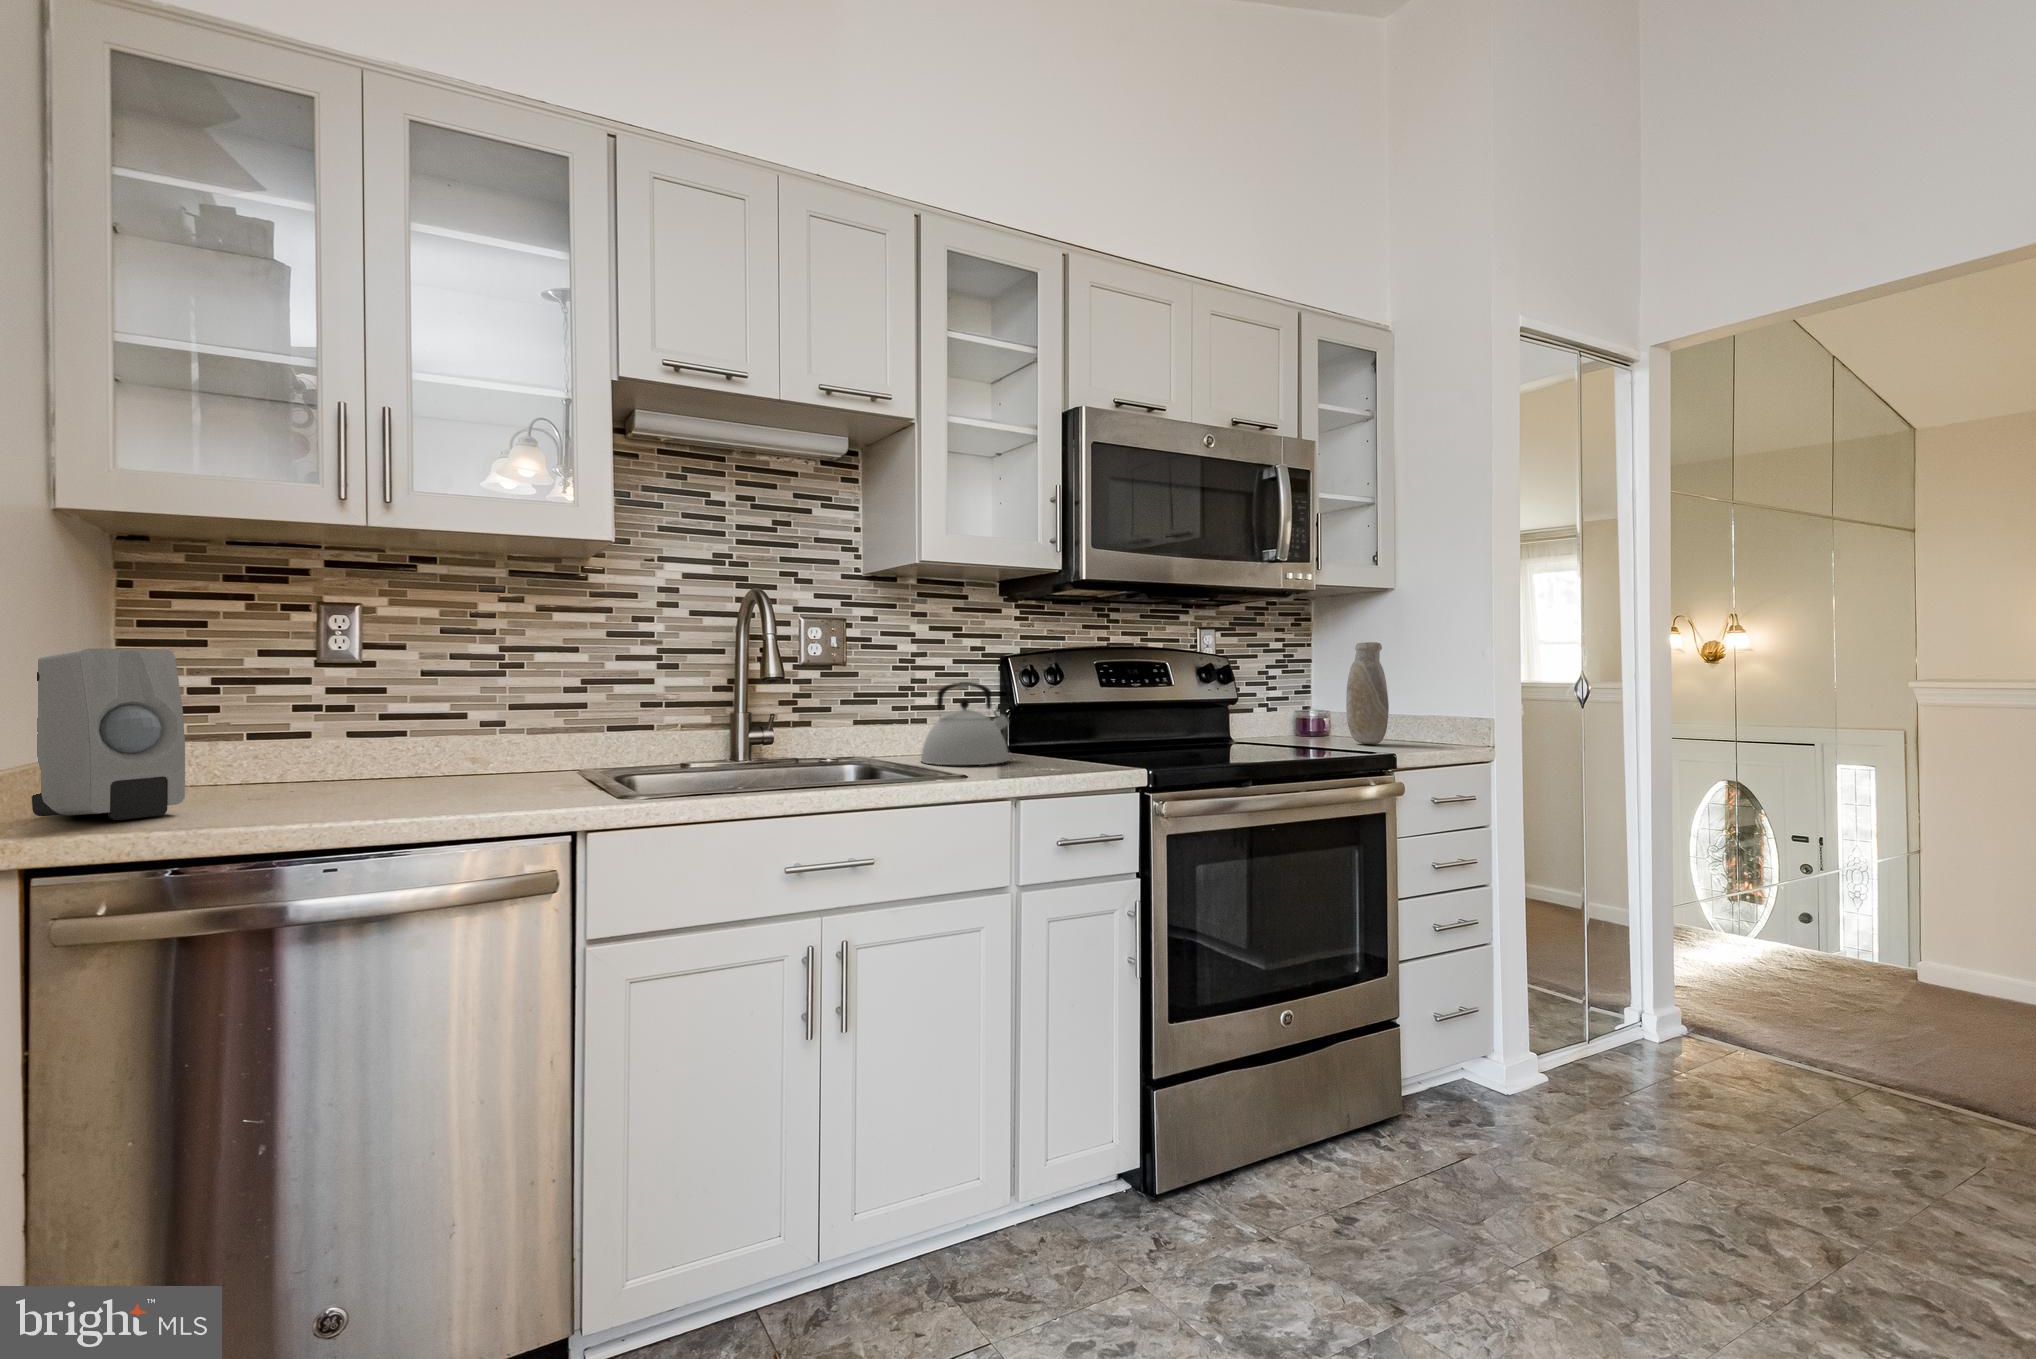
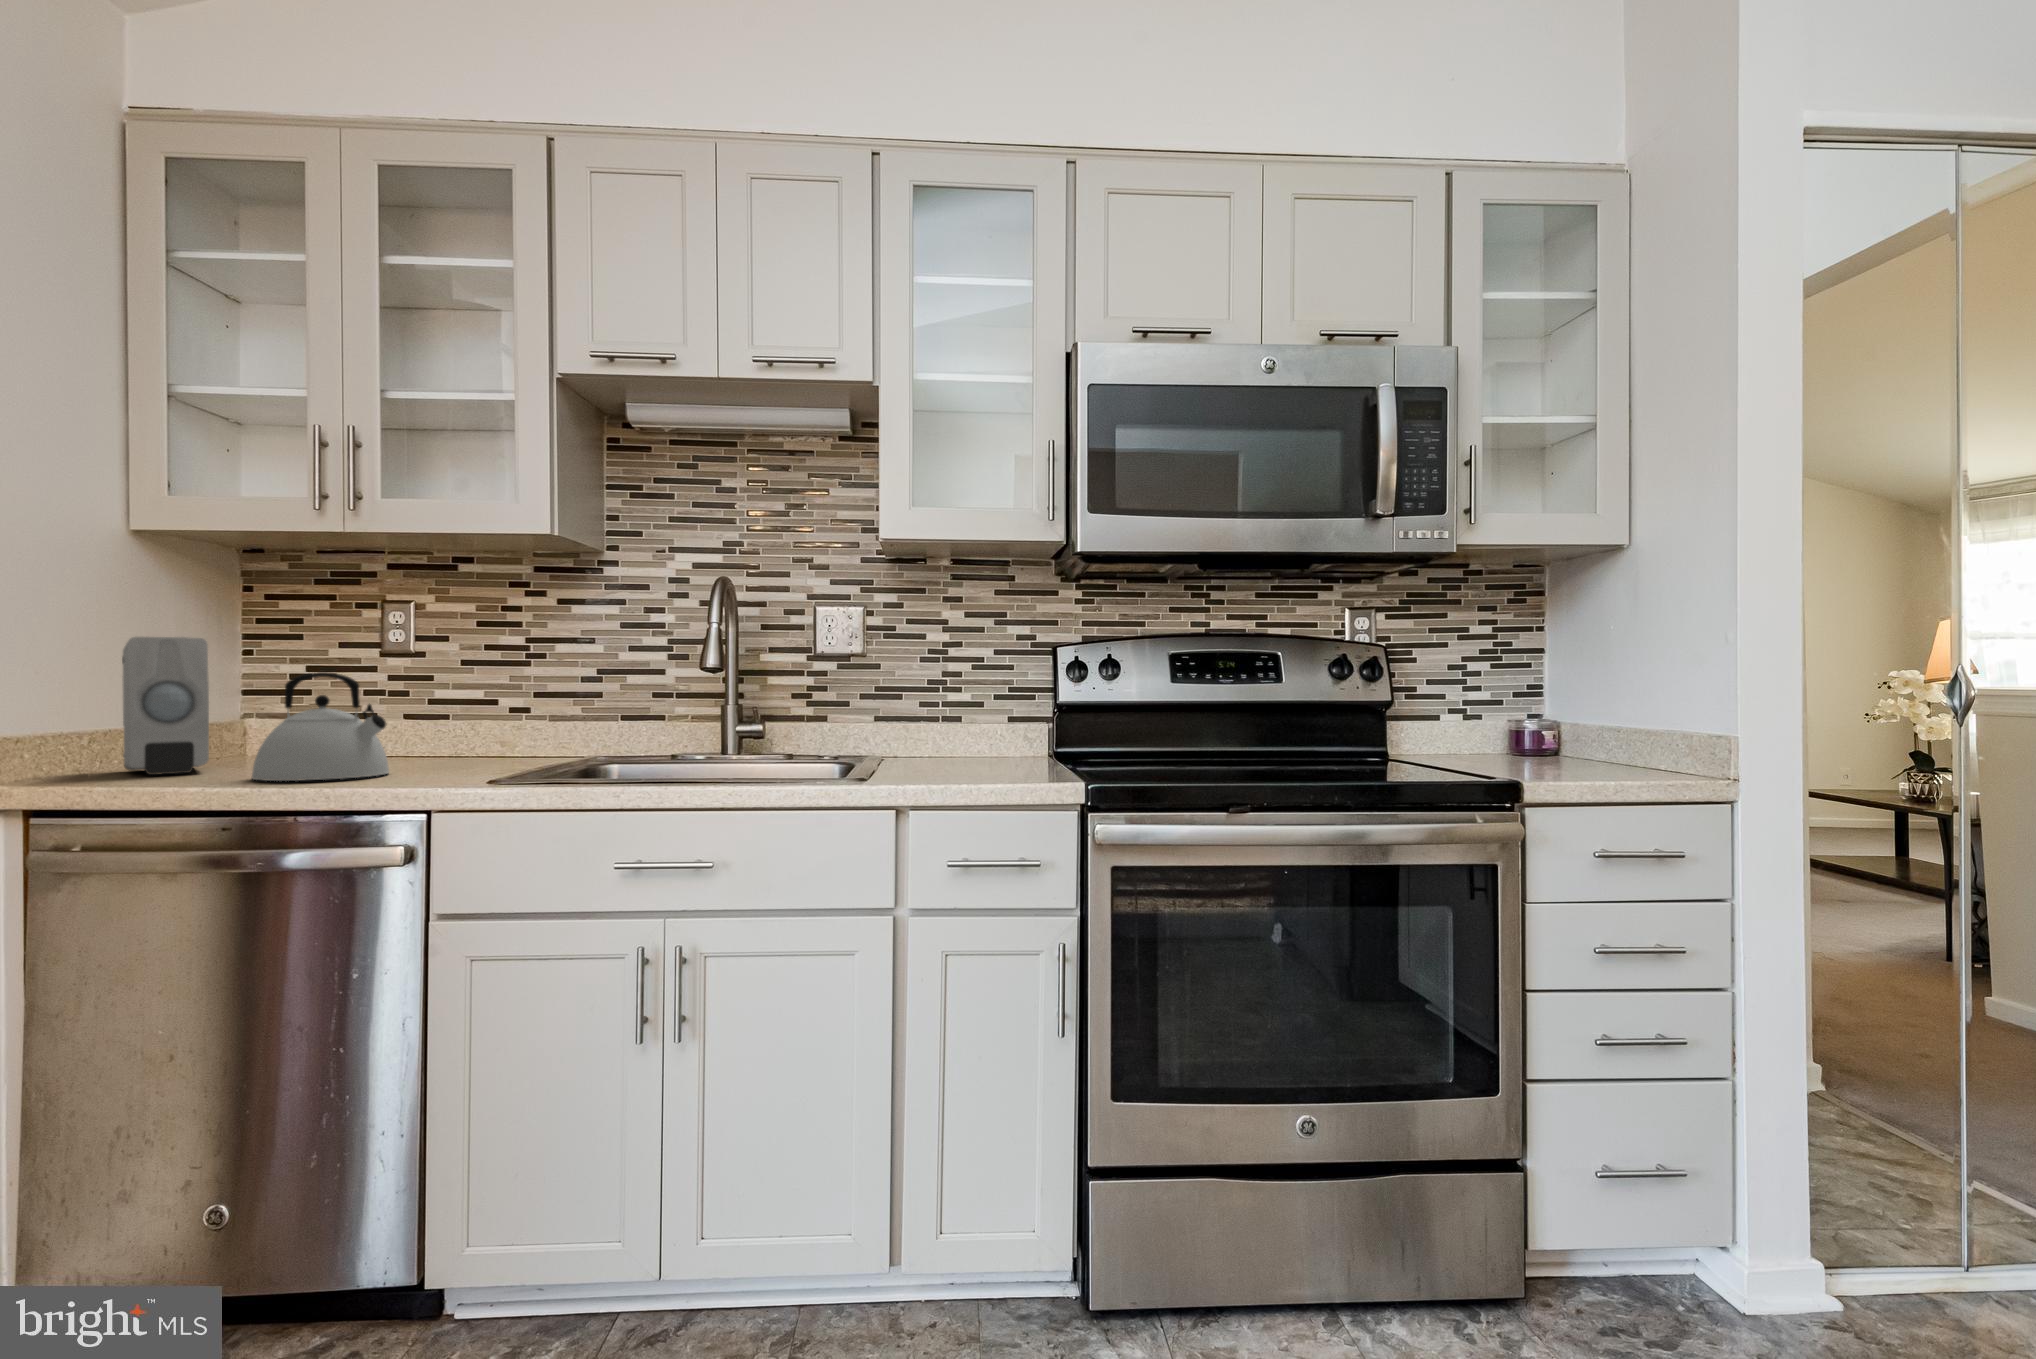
vase: present [1346,642,1389,744] -> none [1551,620,1614,766]
kettle: present [921,682,1010,765] -> present [252,672,389,781]

